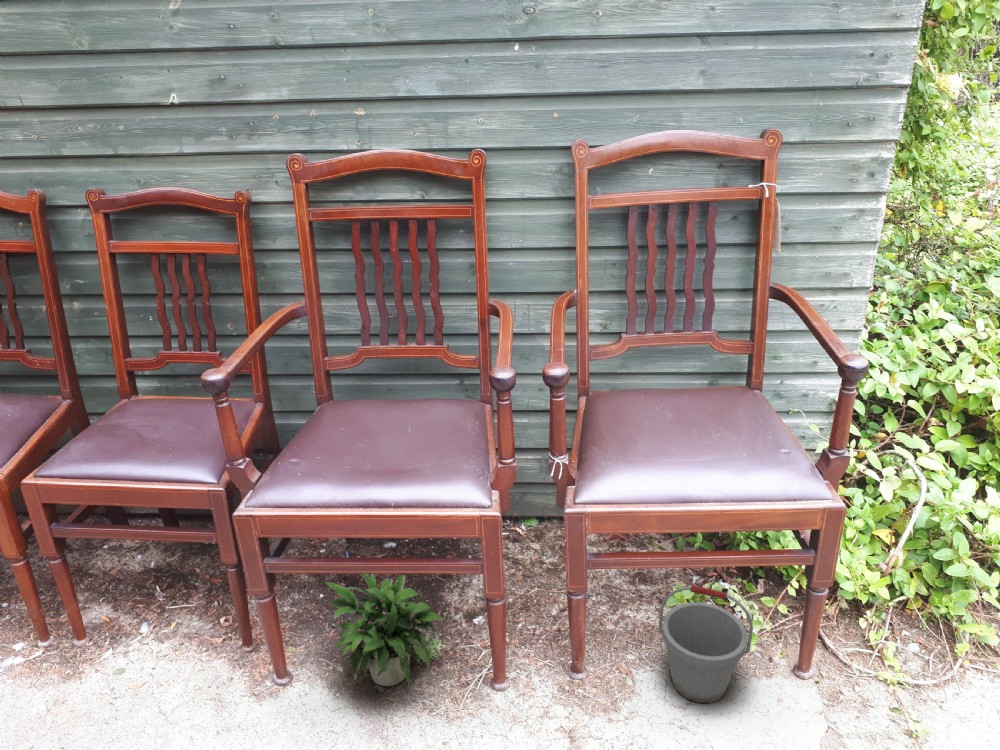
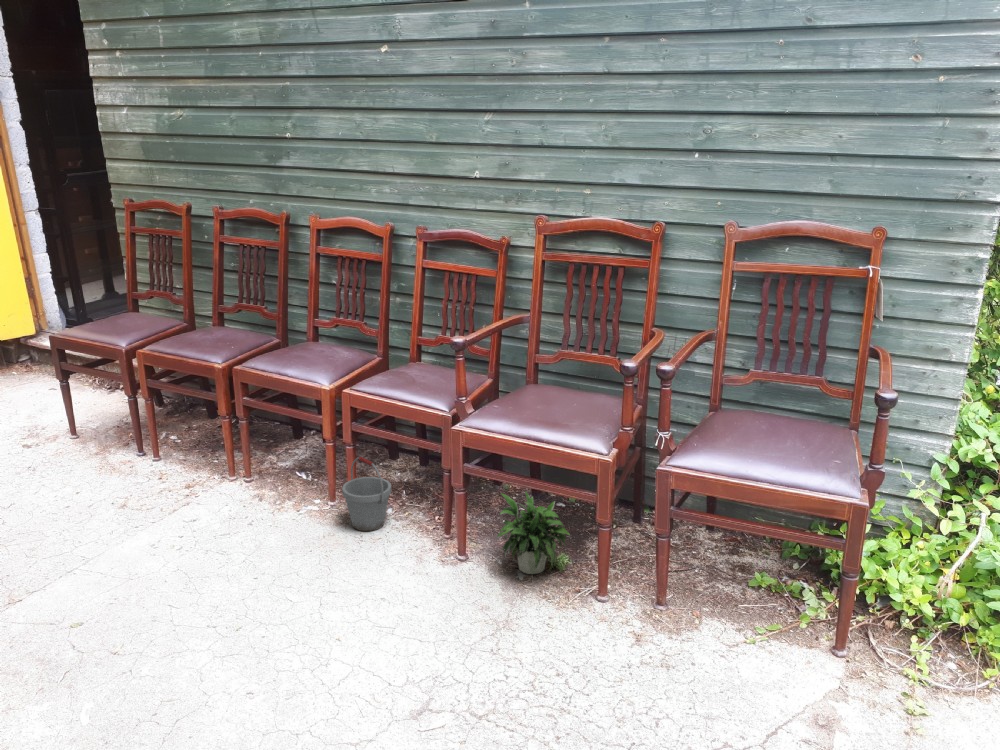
bucket: present [659,585,753,703] -> present [342,457,391,531]

